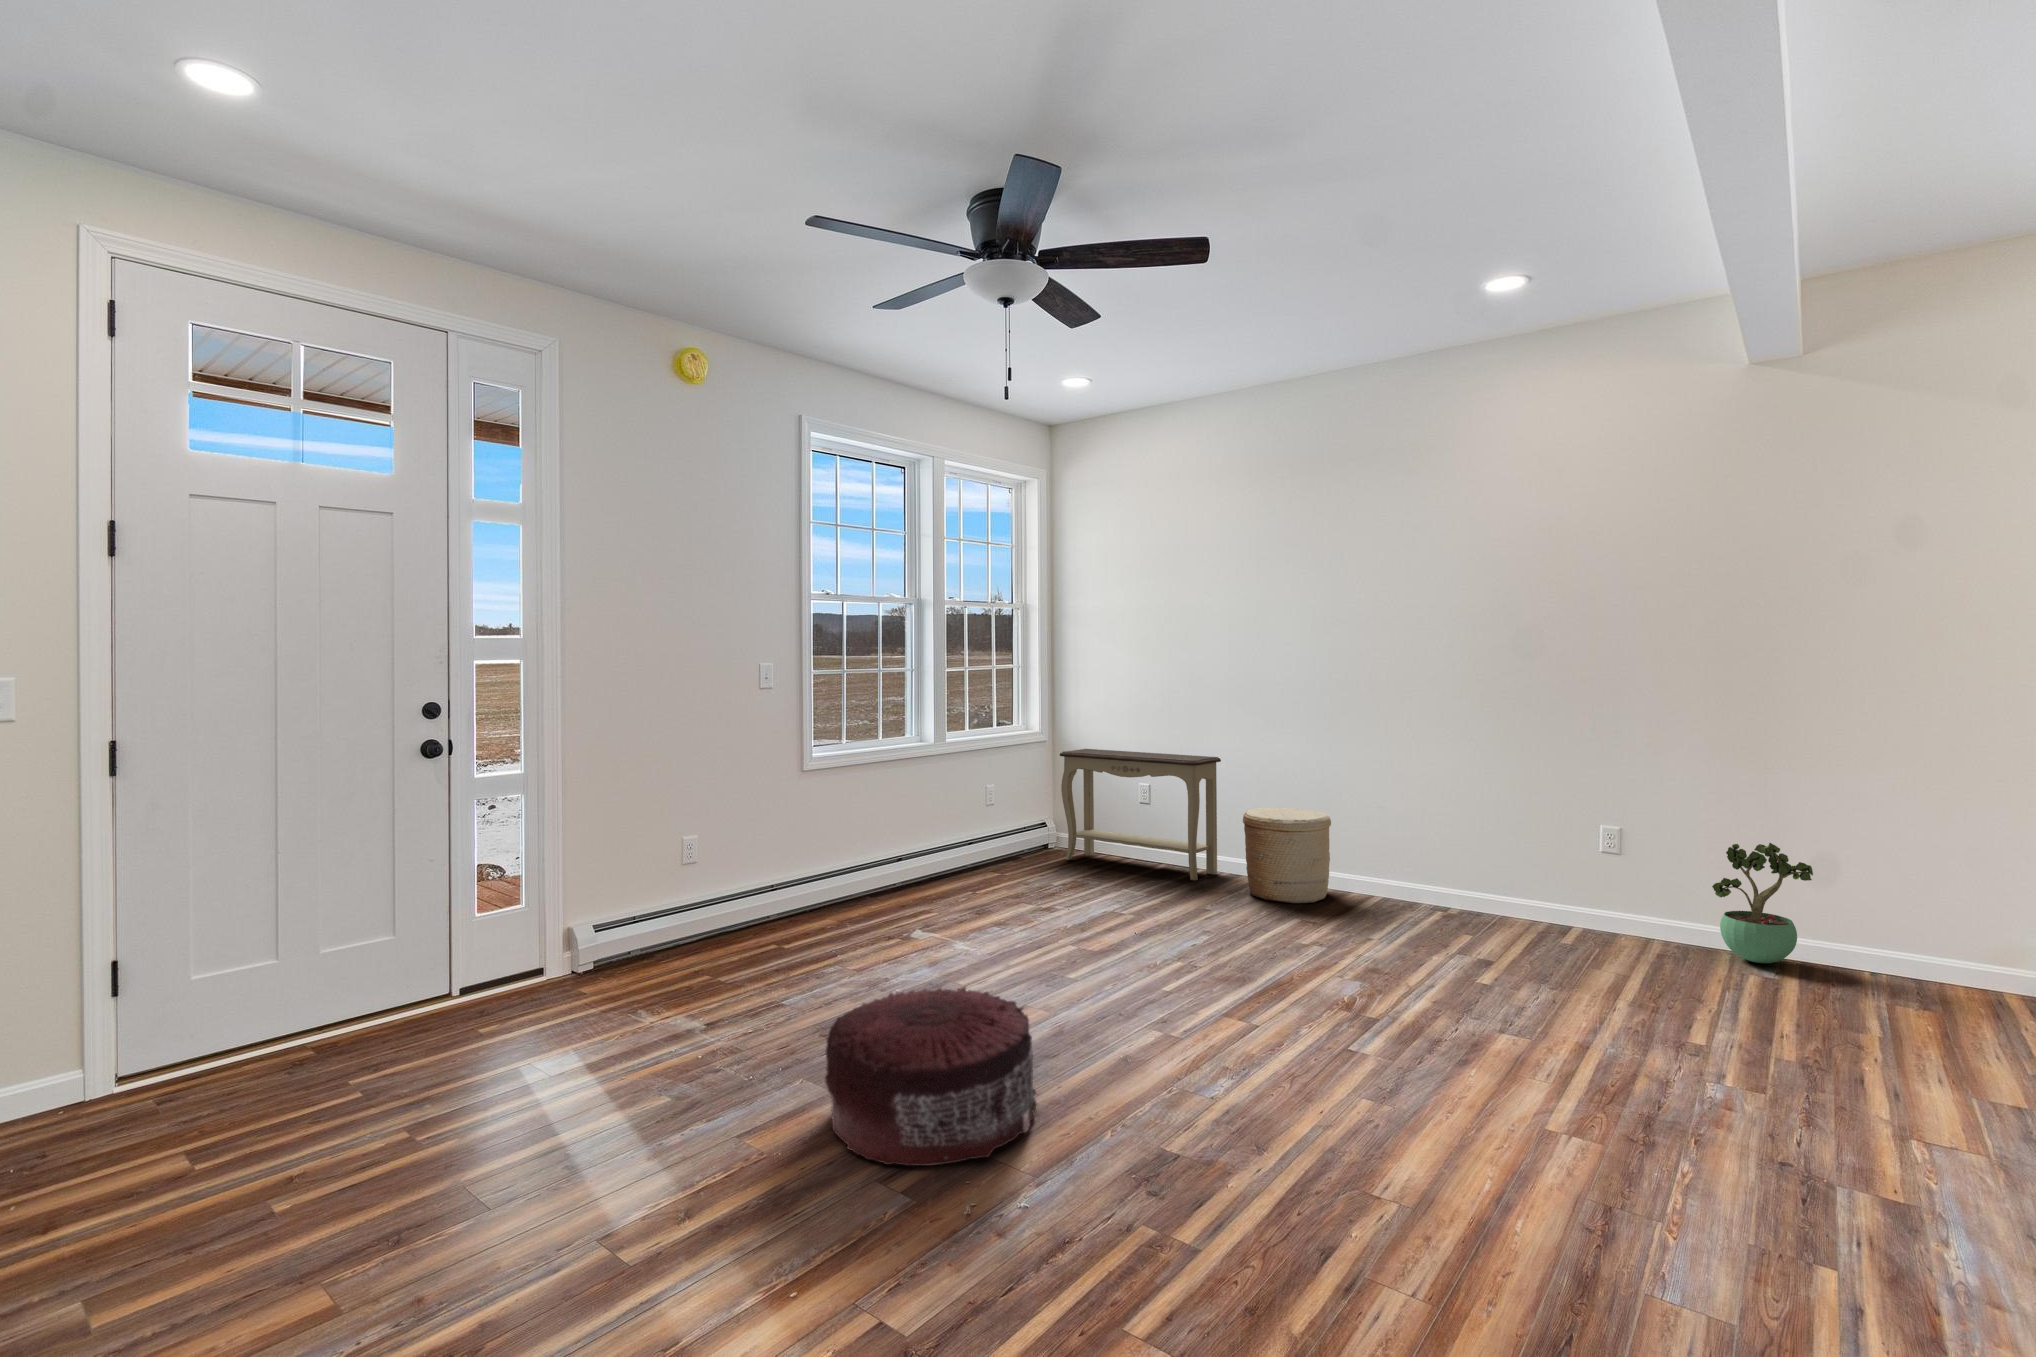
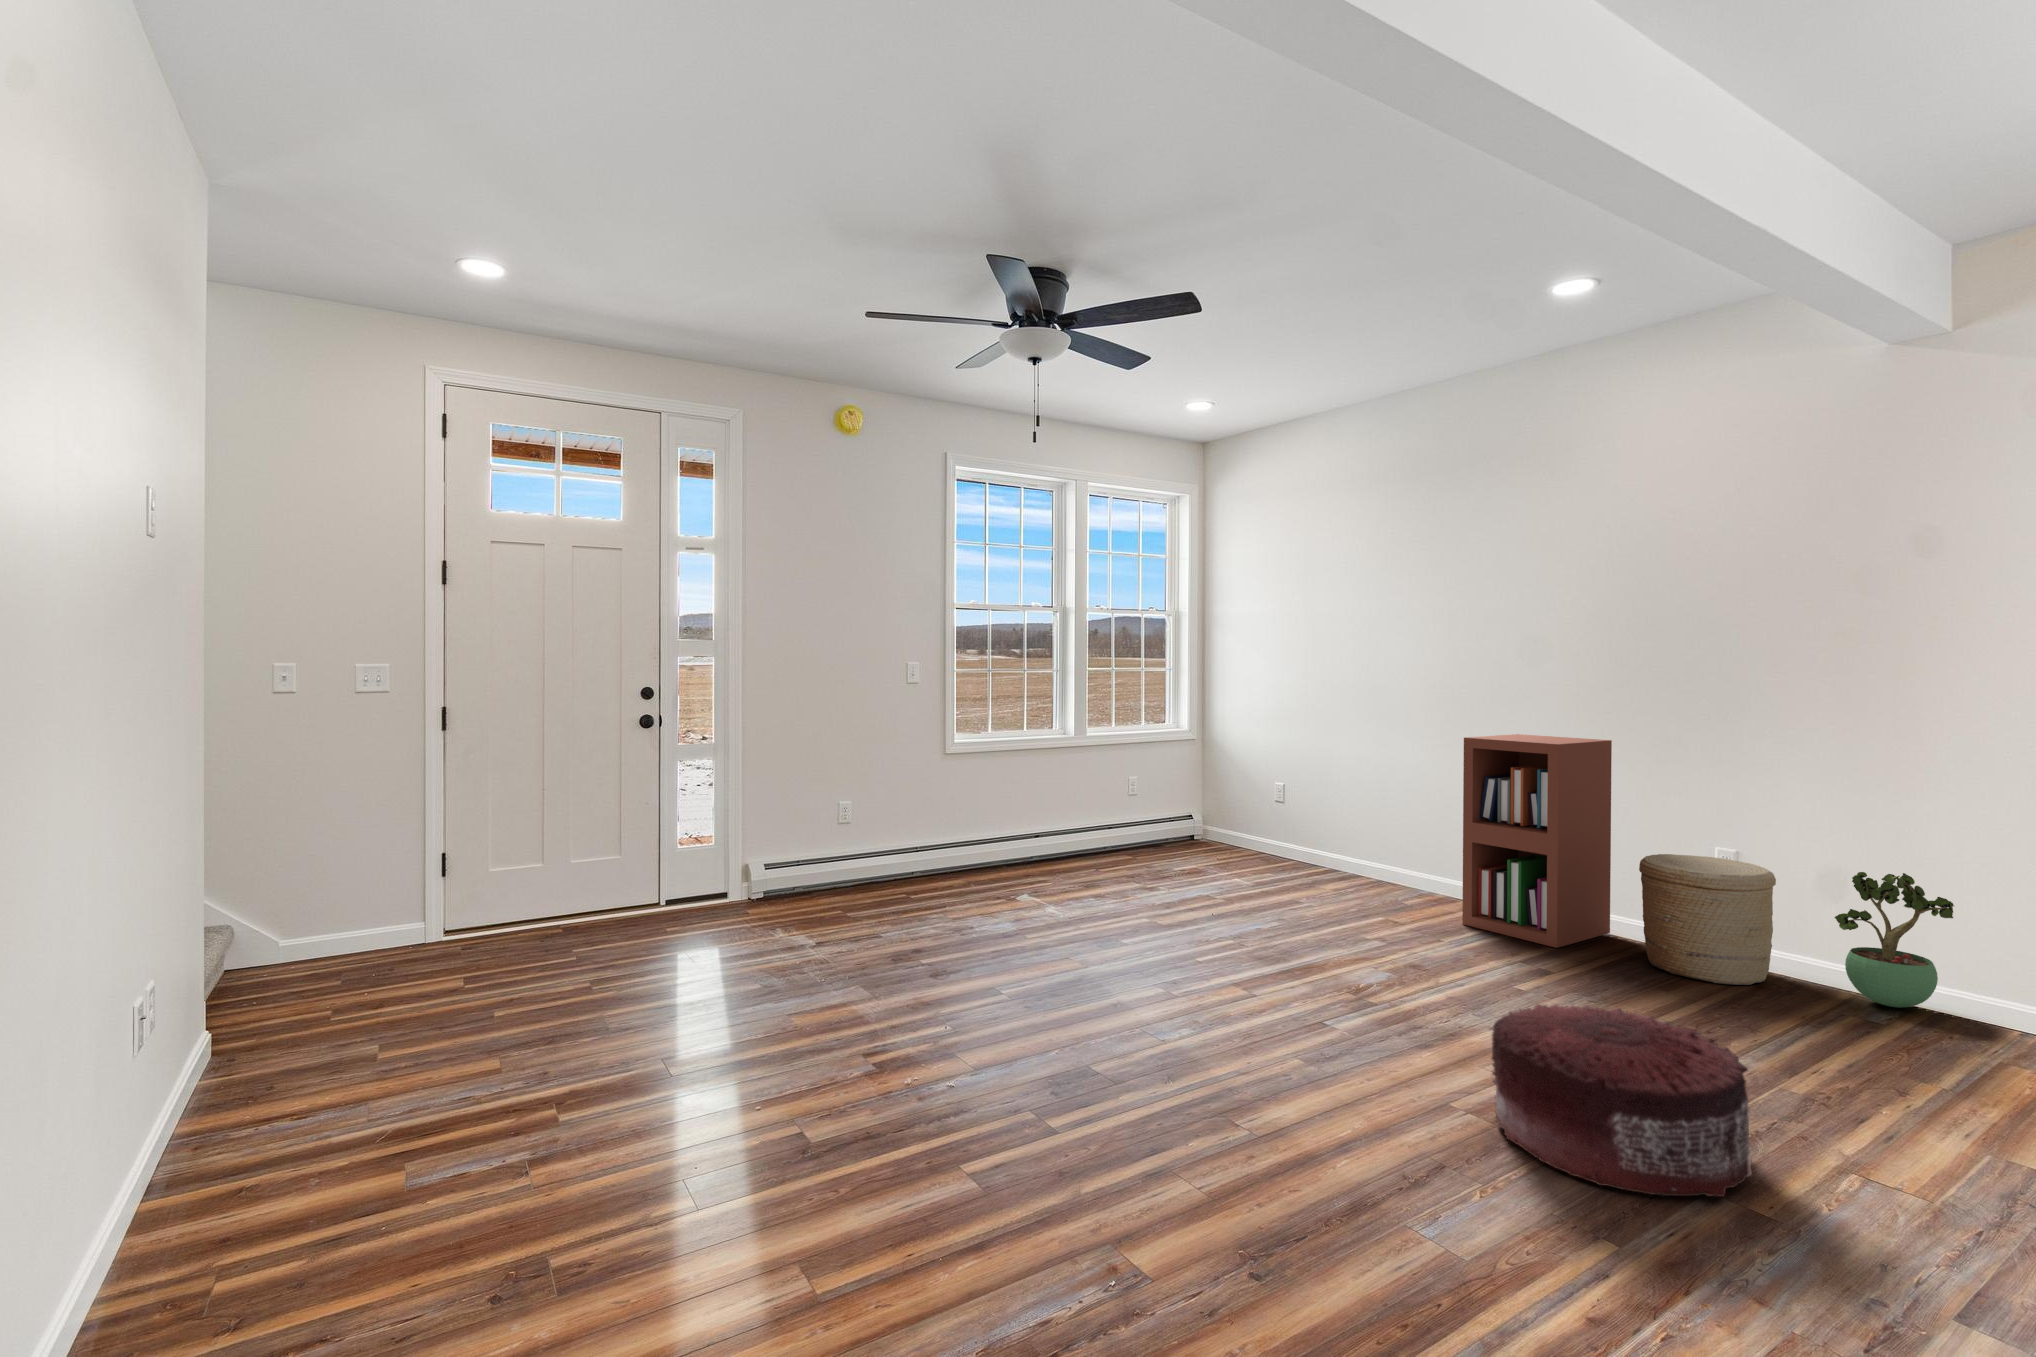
bookshelf: none [1367,728,1493,935] -> present [1462,734,1612,948]
console table: present [1060,749,1221,881] -> none [1202,746,1350,877]
woven basket: present [1243,808,1331,903] -> present [1639,854,1776,985]
pouf: present [825,987,1037,1166] -> present [1492,1004,1752,1197]

